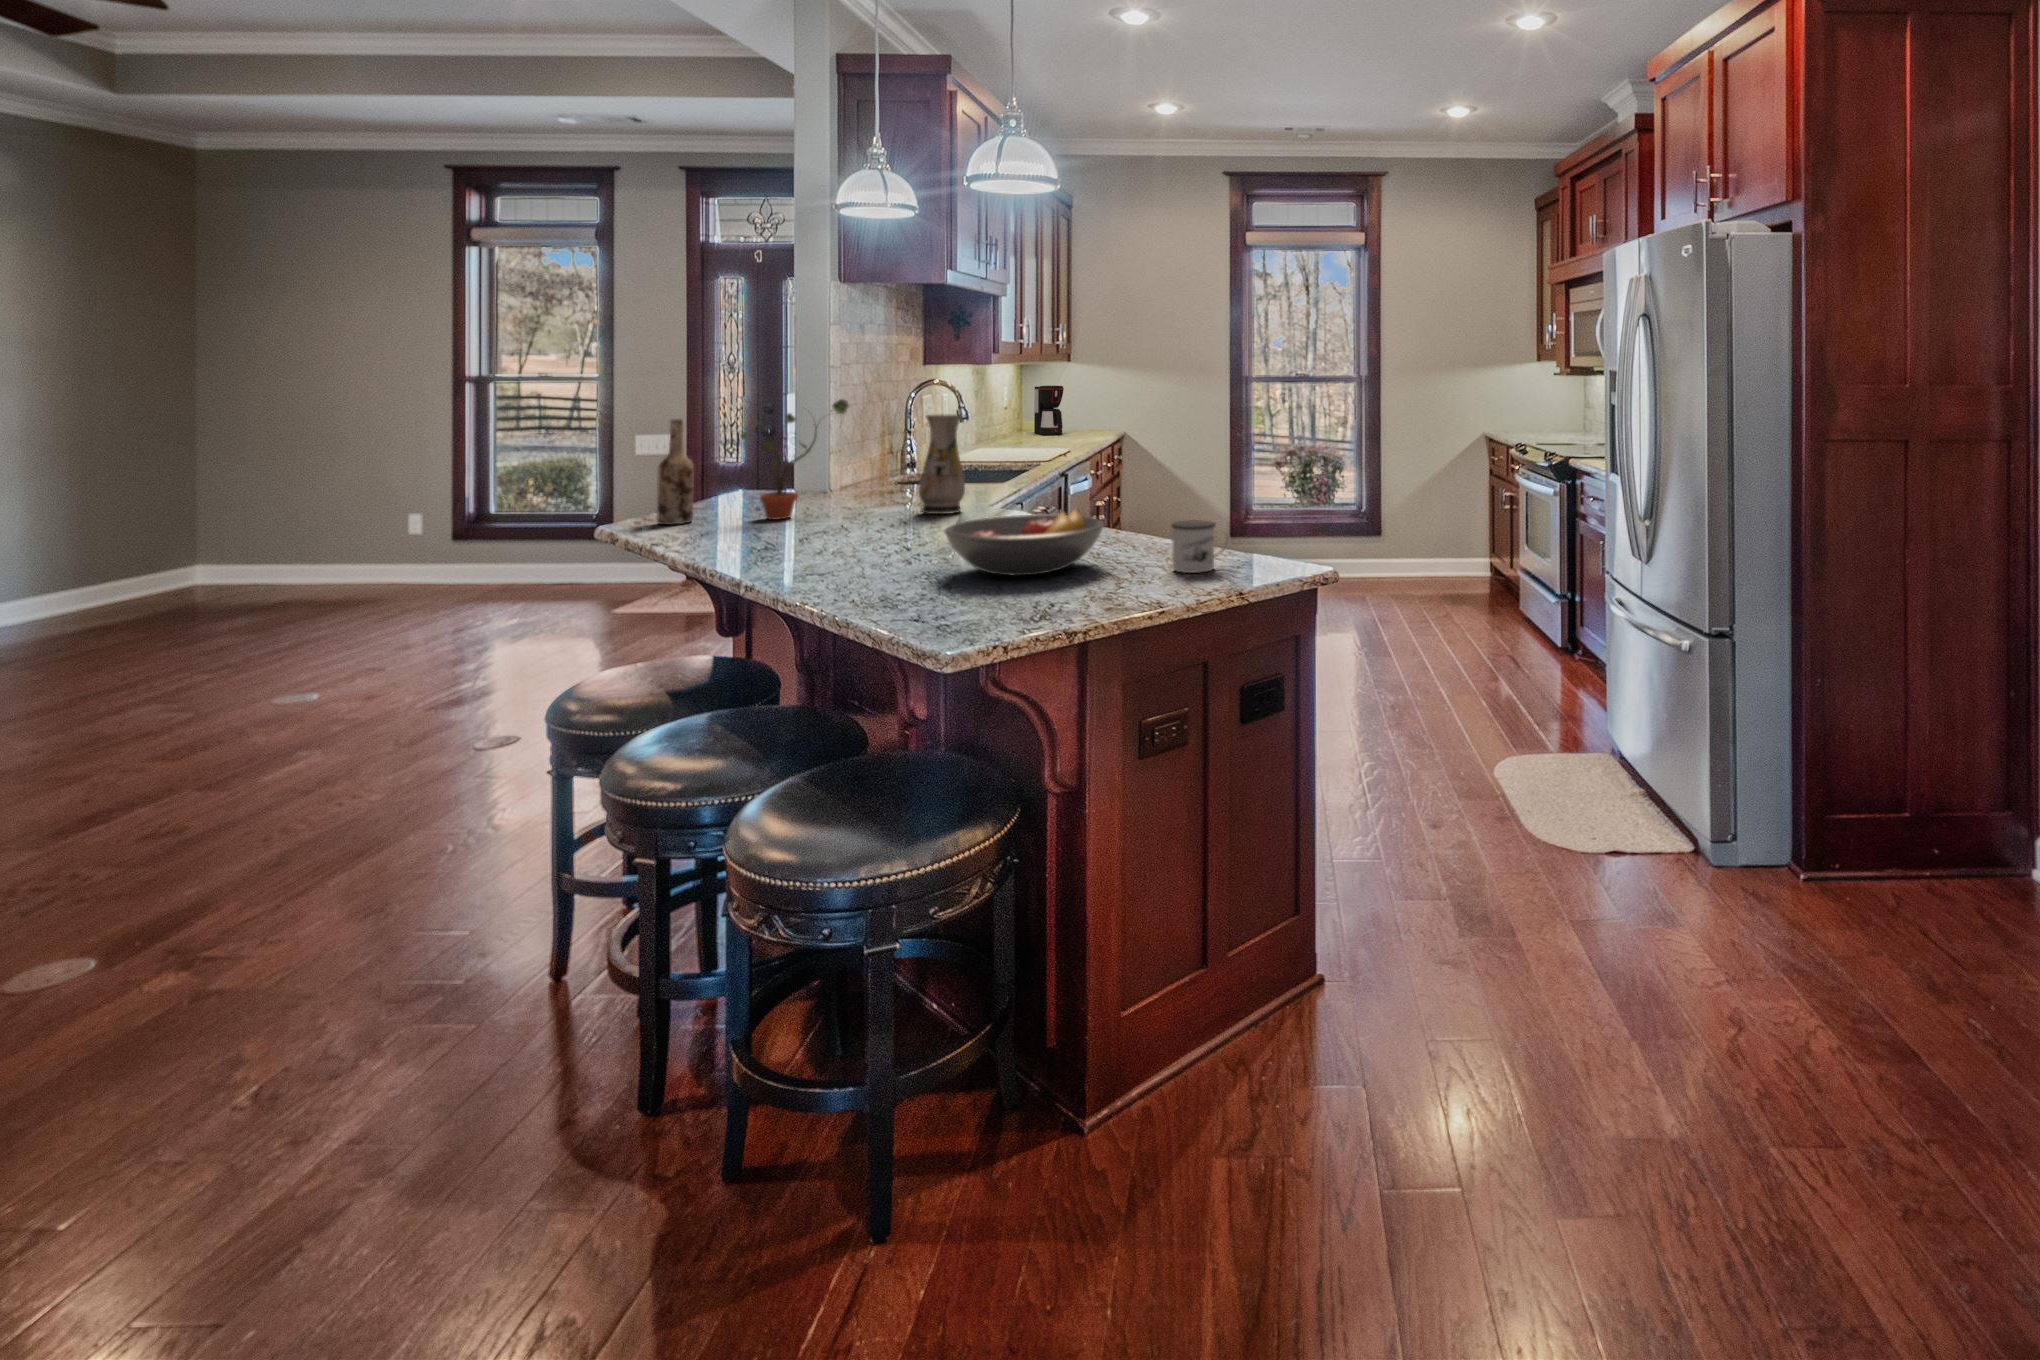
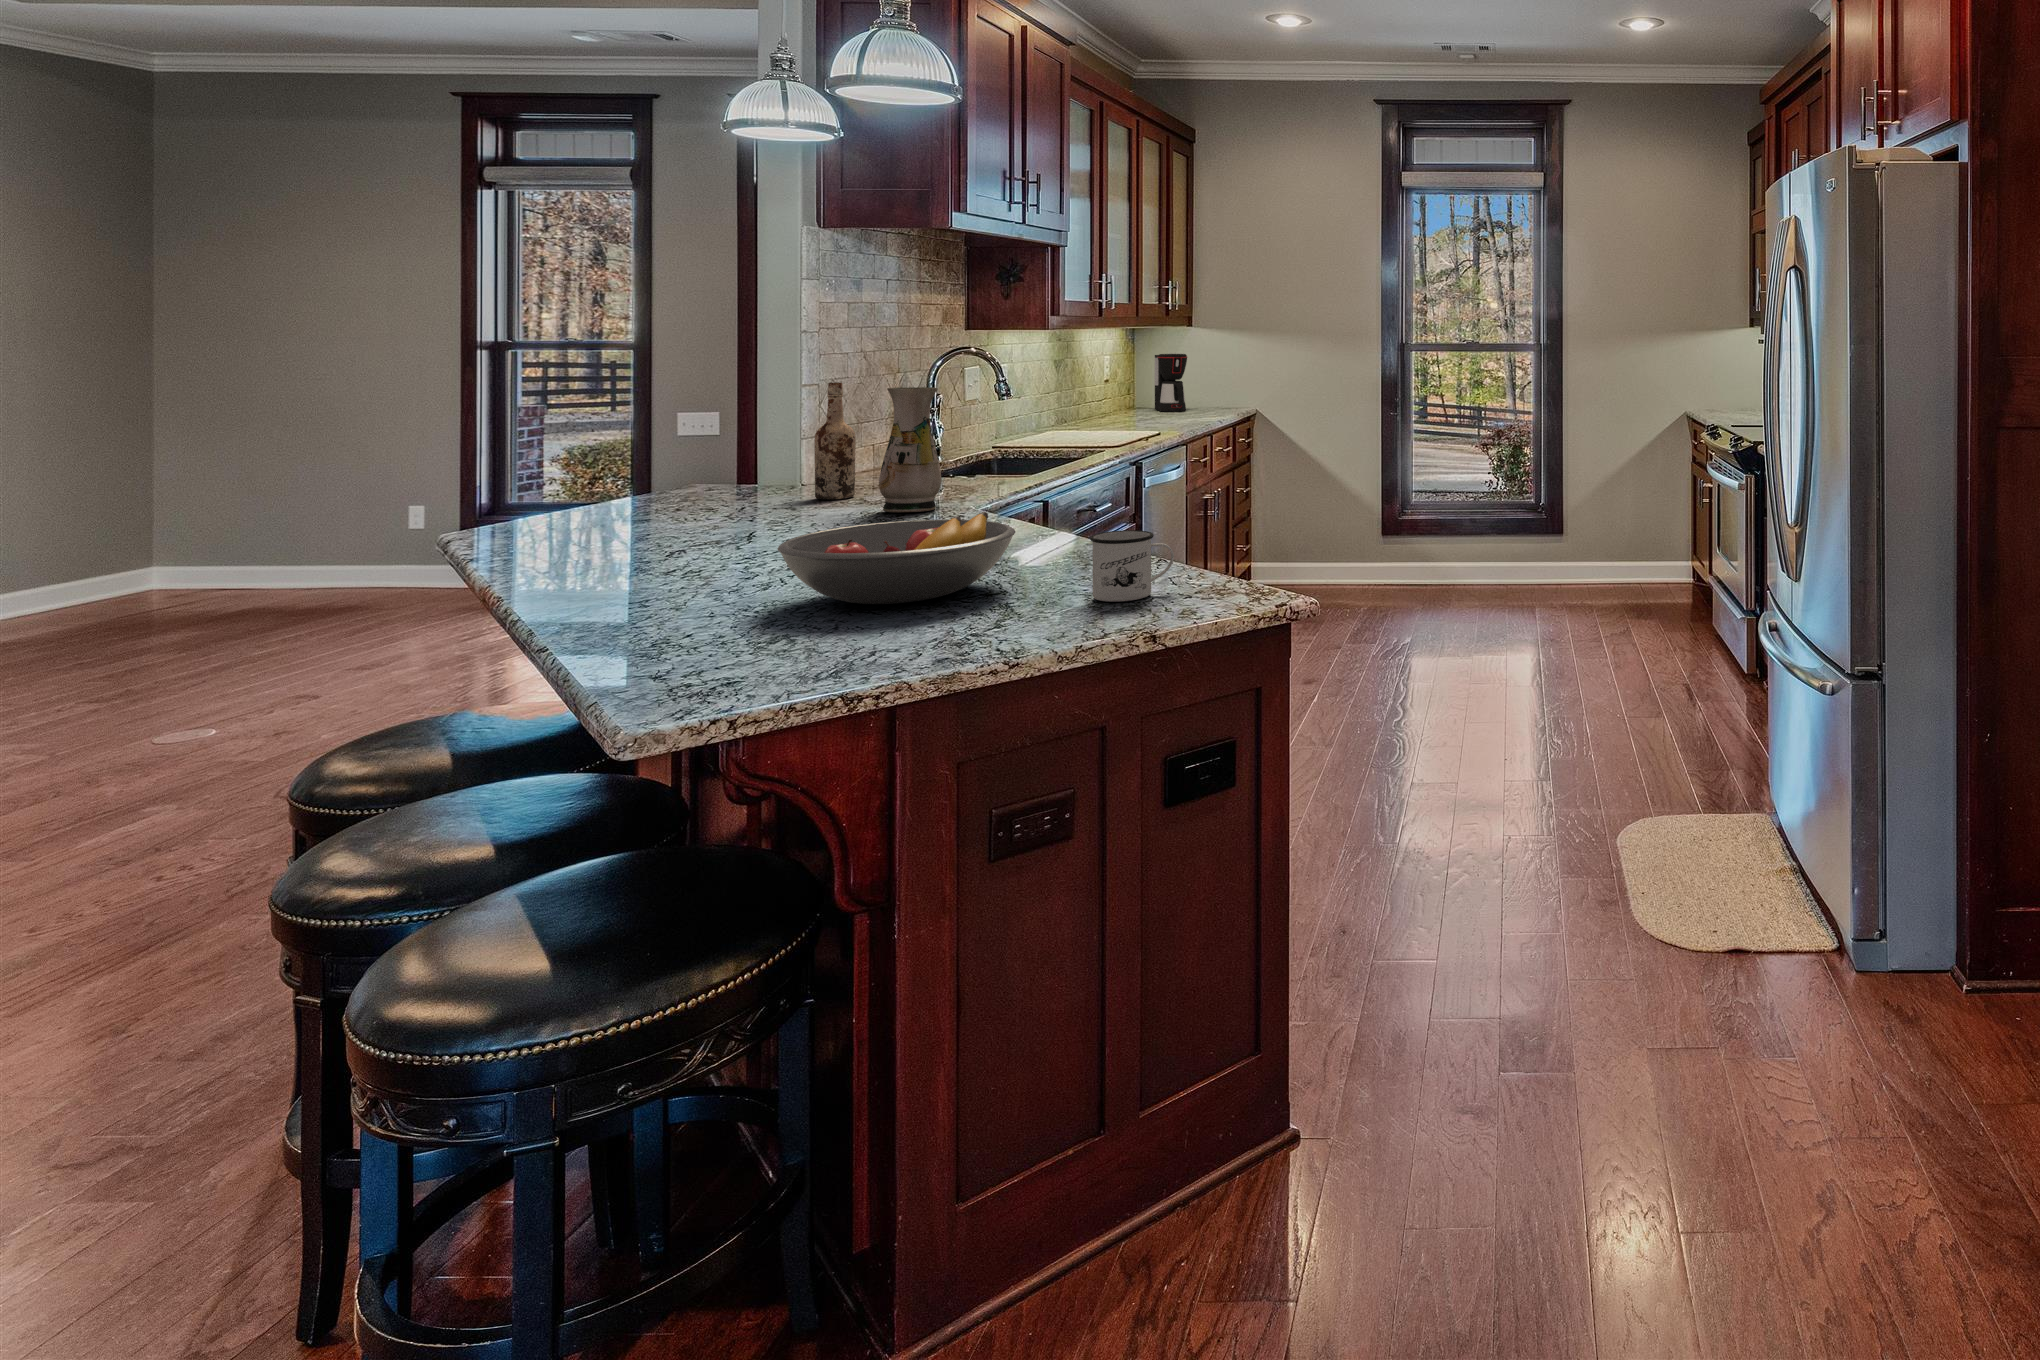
potted plant: present [741,399,848,520] -> none [647,368,803,519]
wine bottle: present [657,419,694,525] -> present [814,382,856,499]

